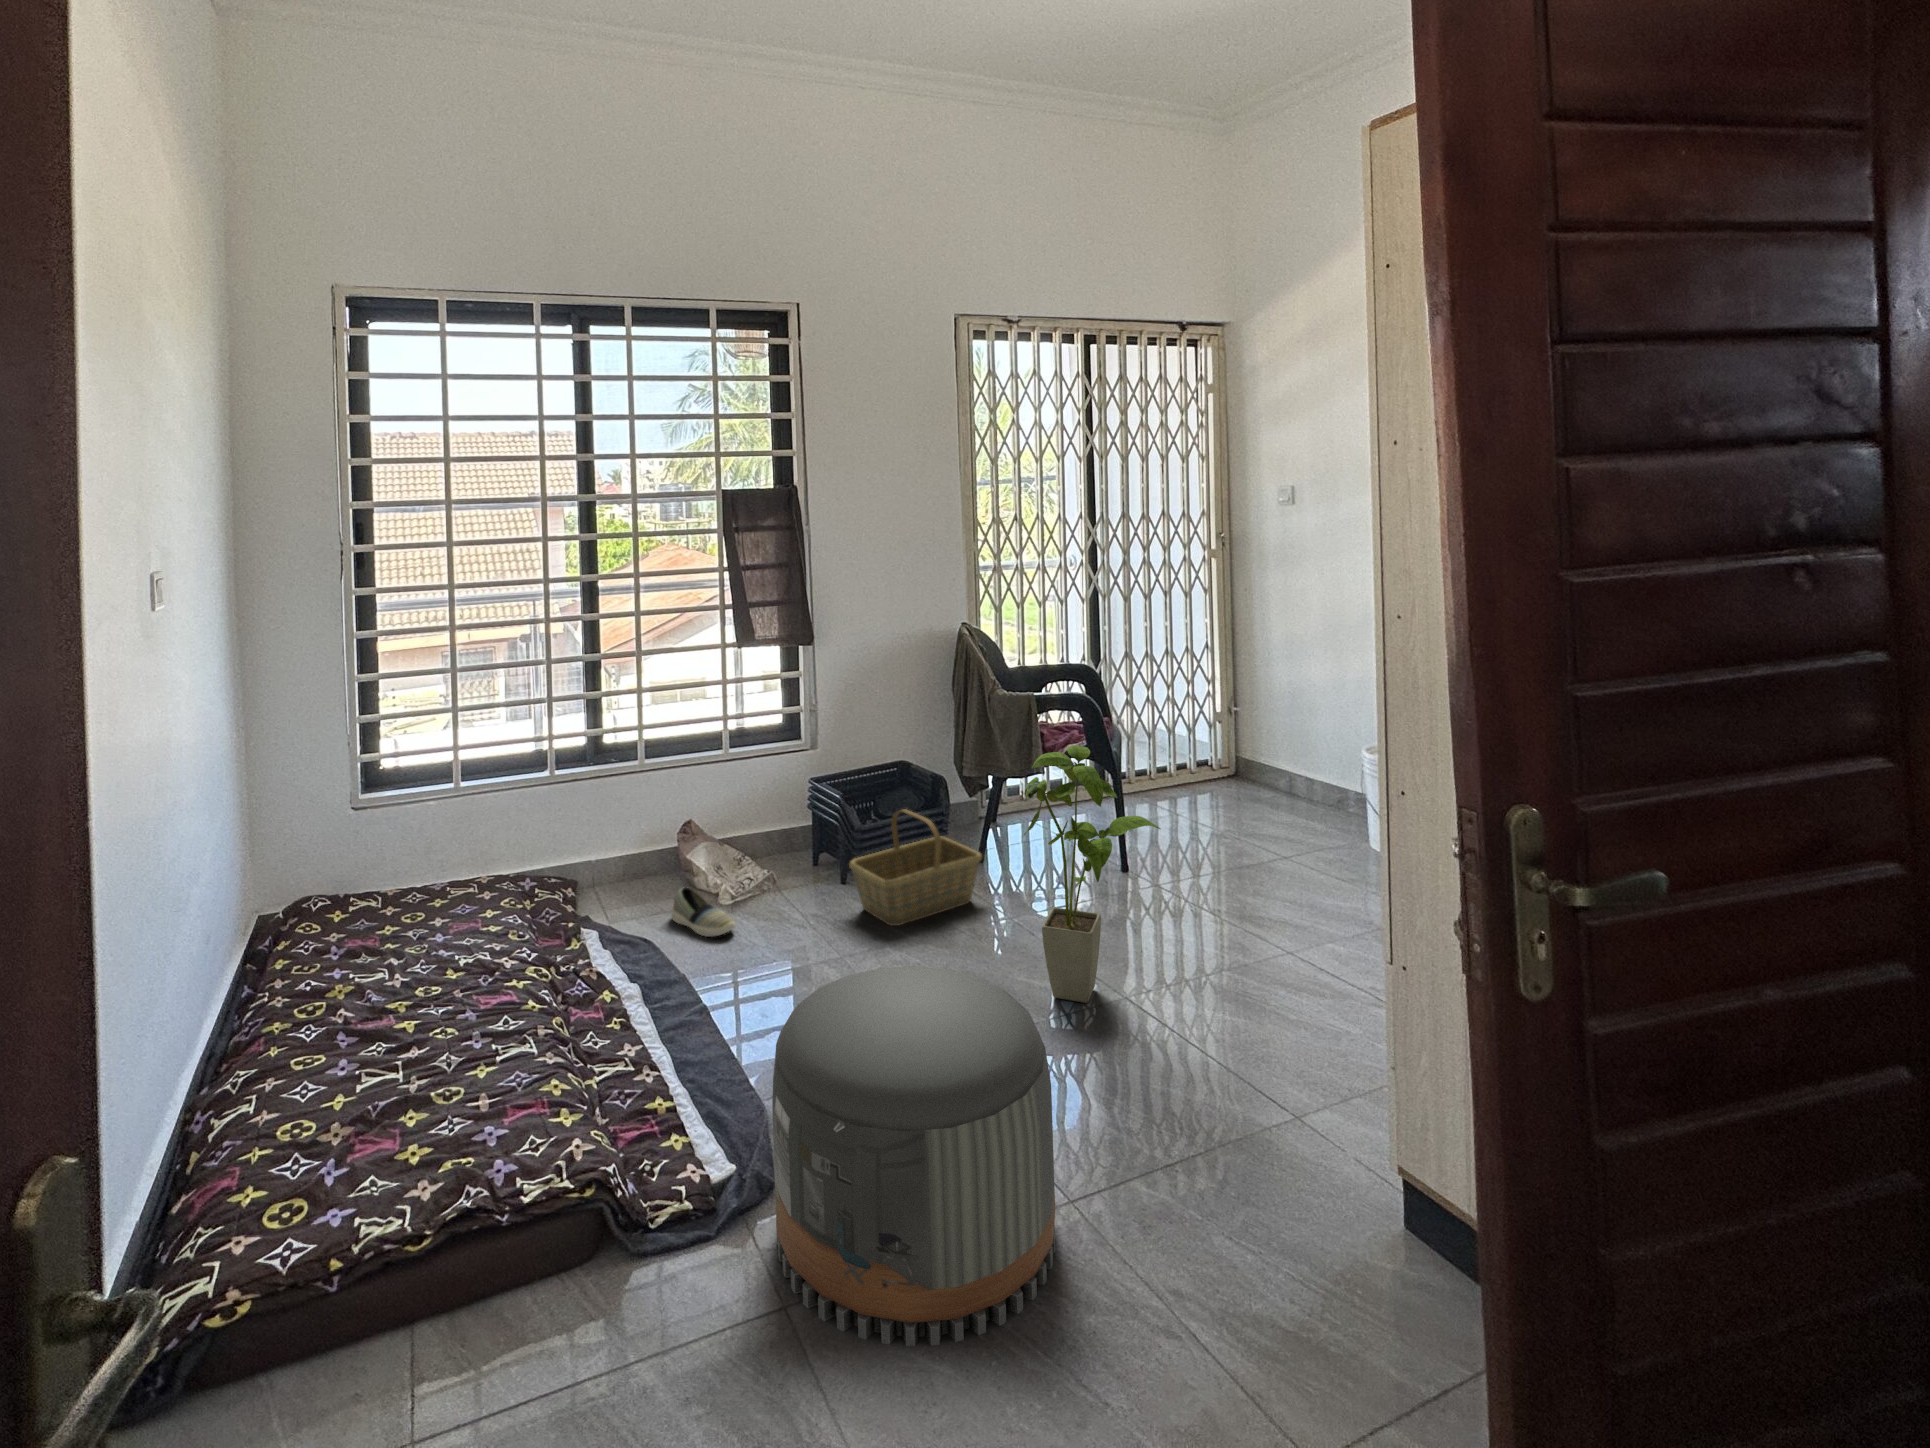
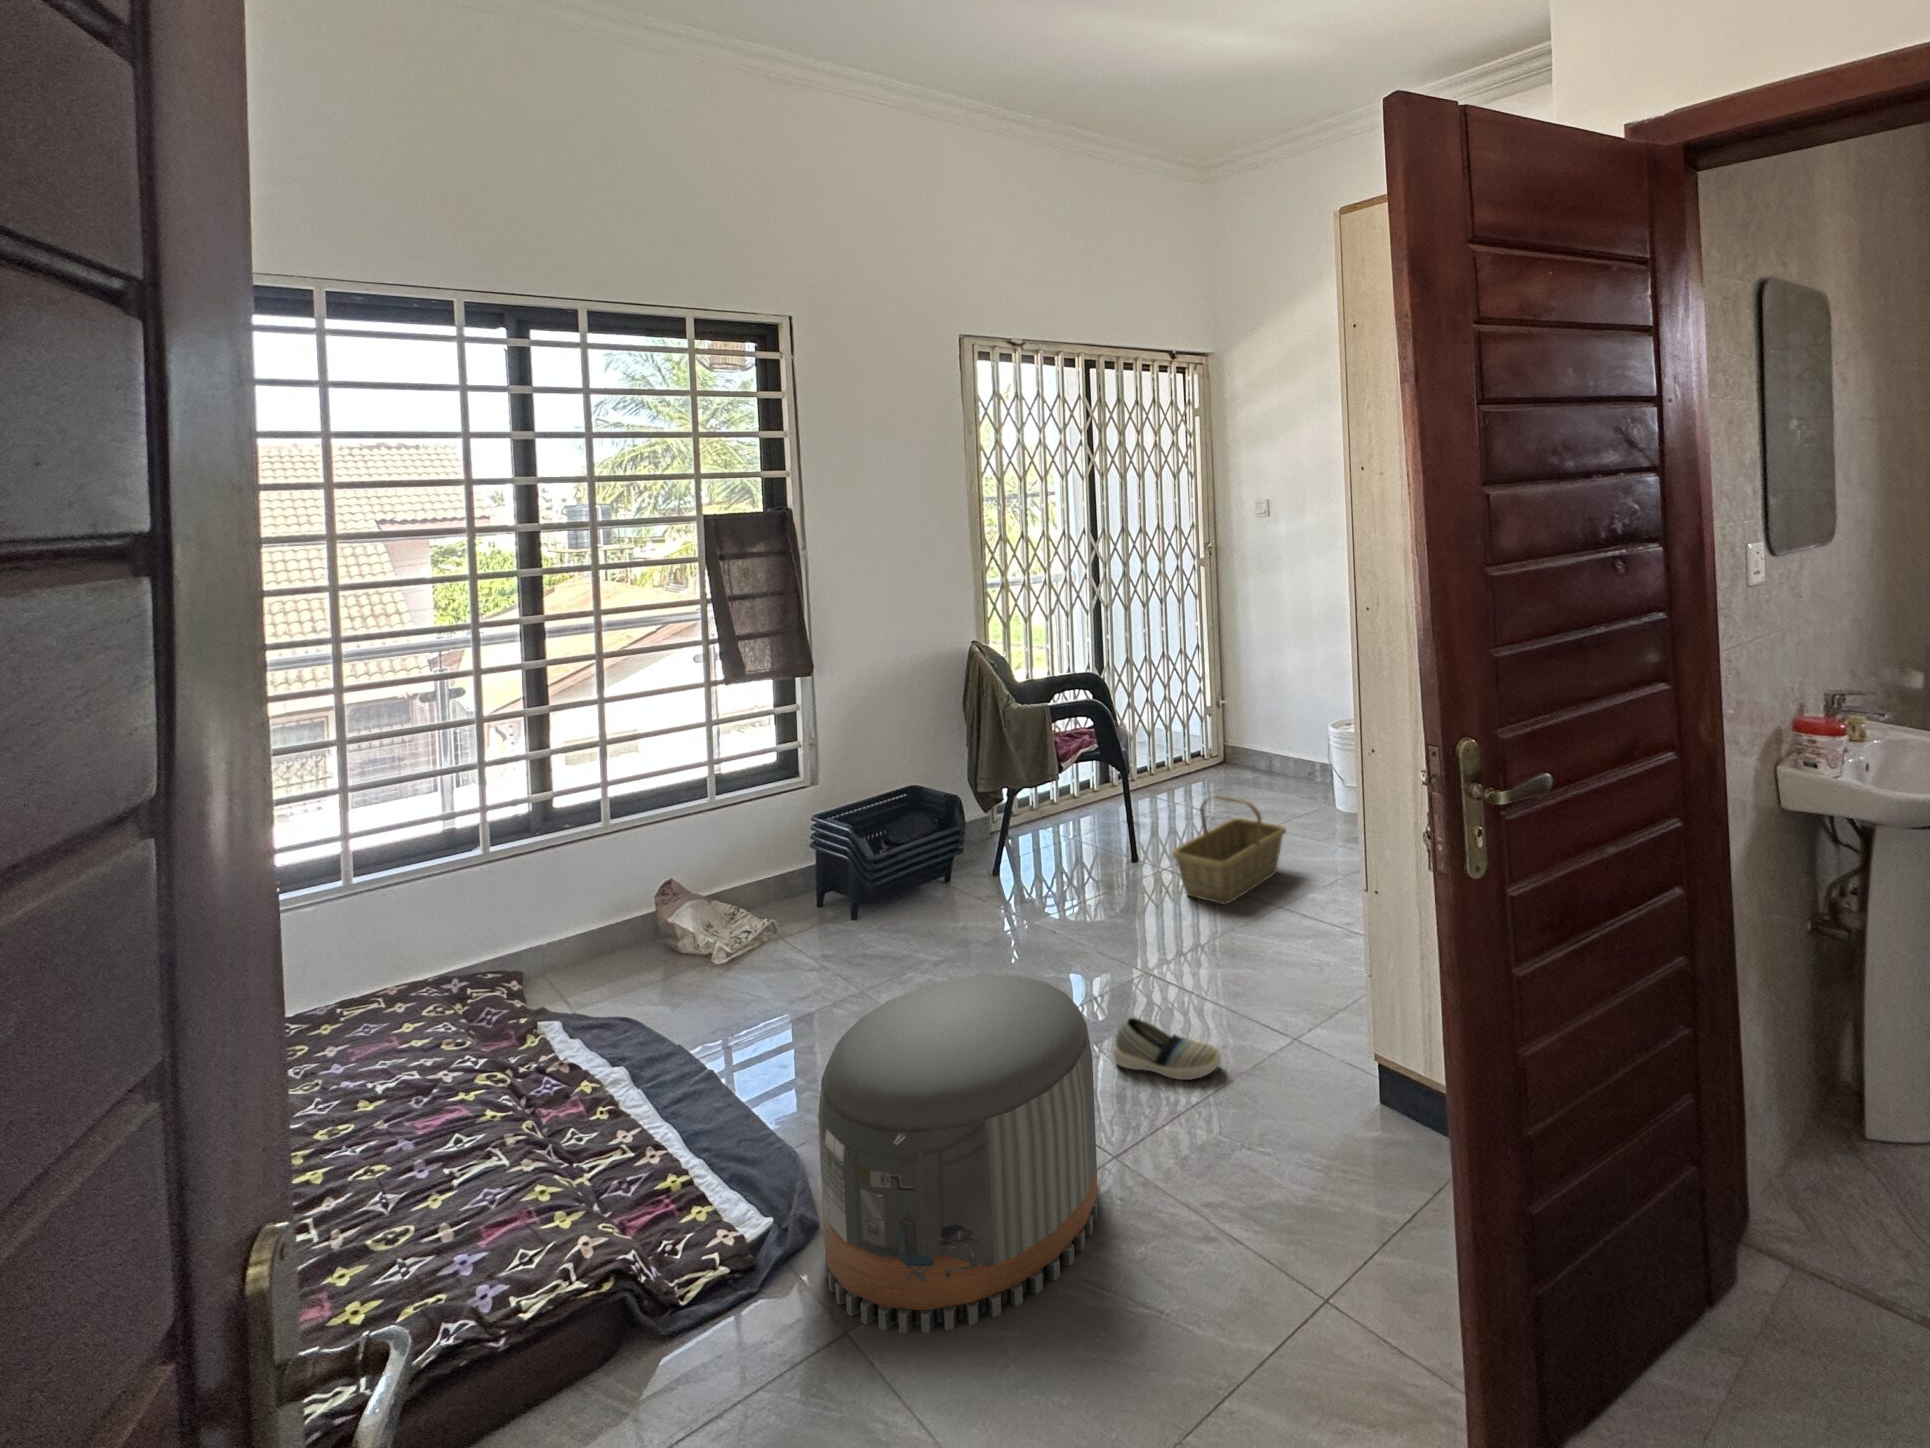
house plant: present [1024,745,1161,1003] -> none [1047,750,1172,988]
basket: present [849,809,982,926] -> present [1173,796,1286,904]
shoe: present [672,887,735,937] -> present [1114,1018,1221,1080]

